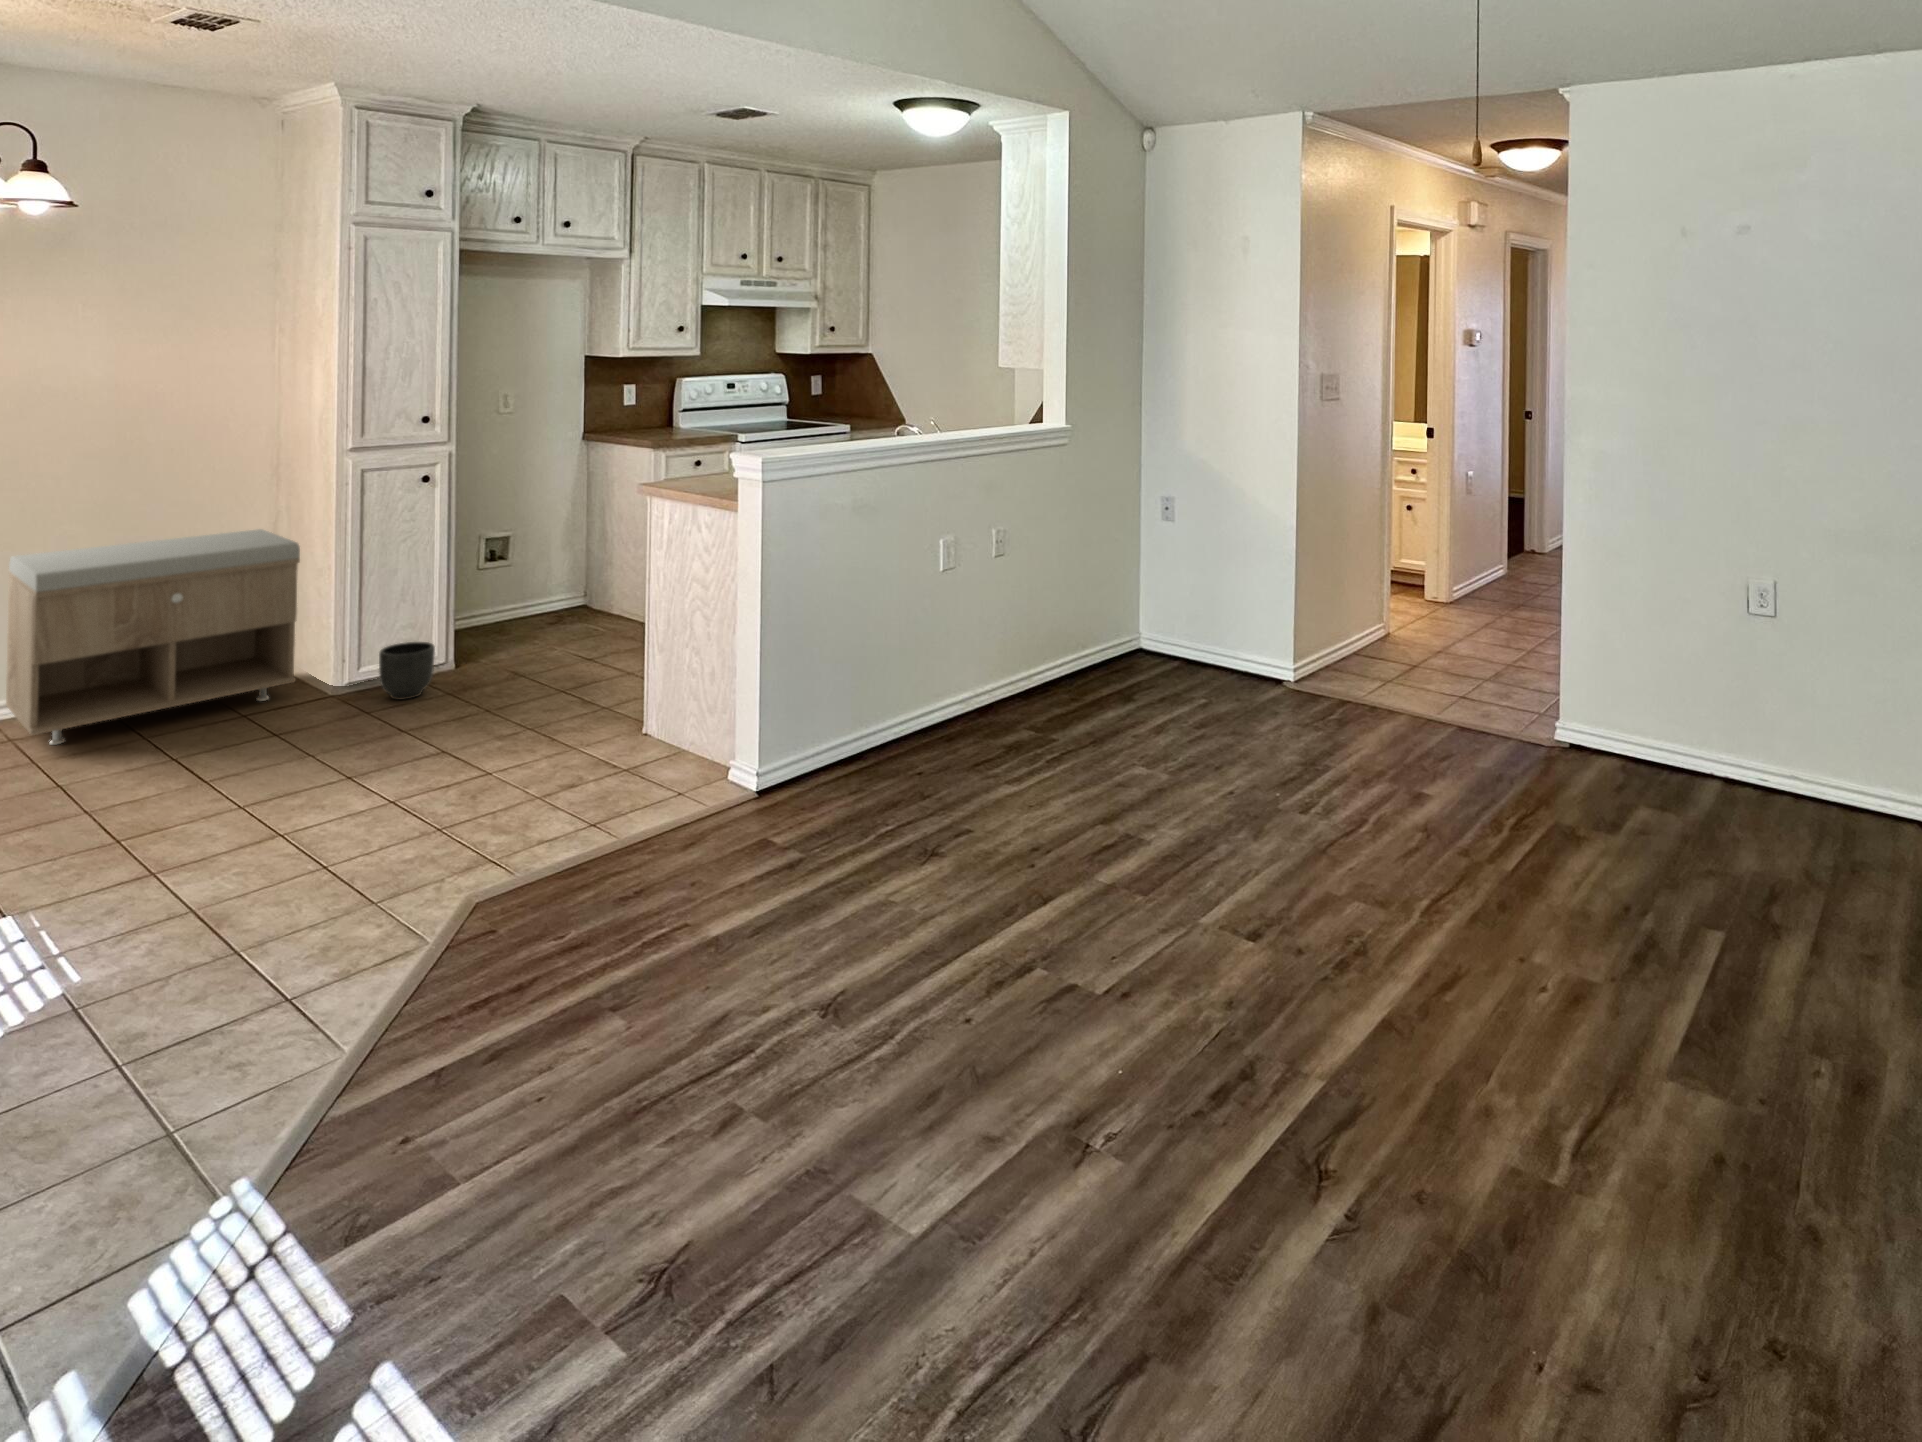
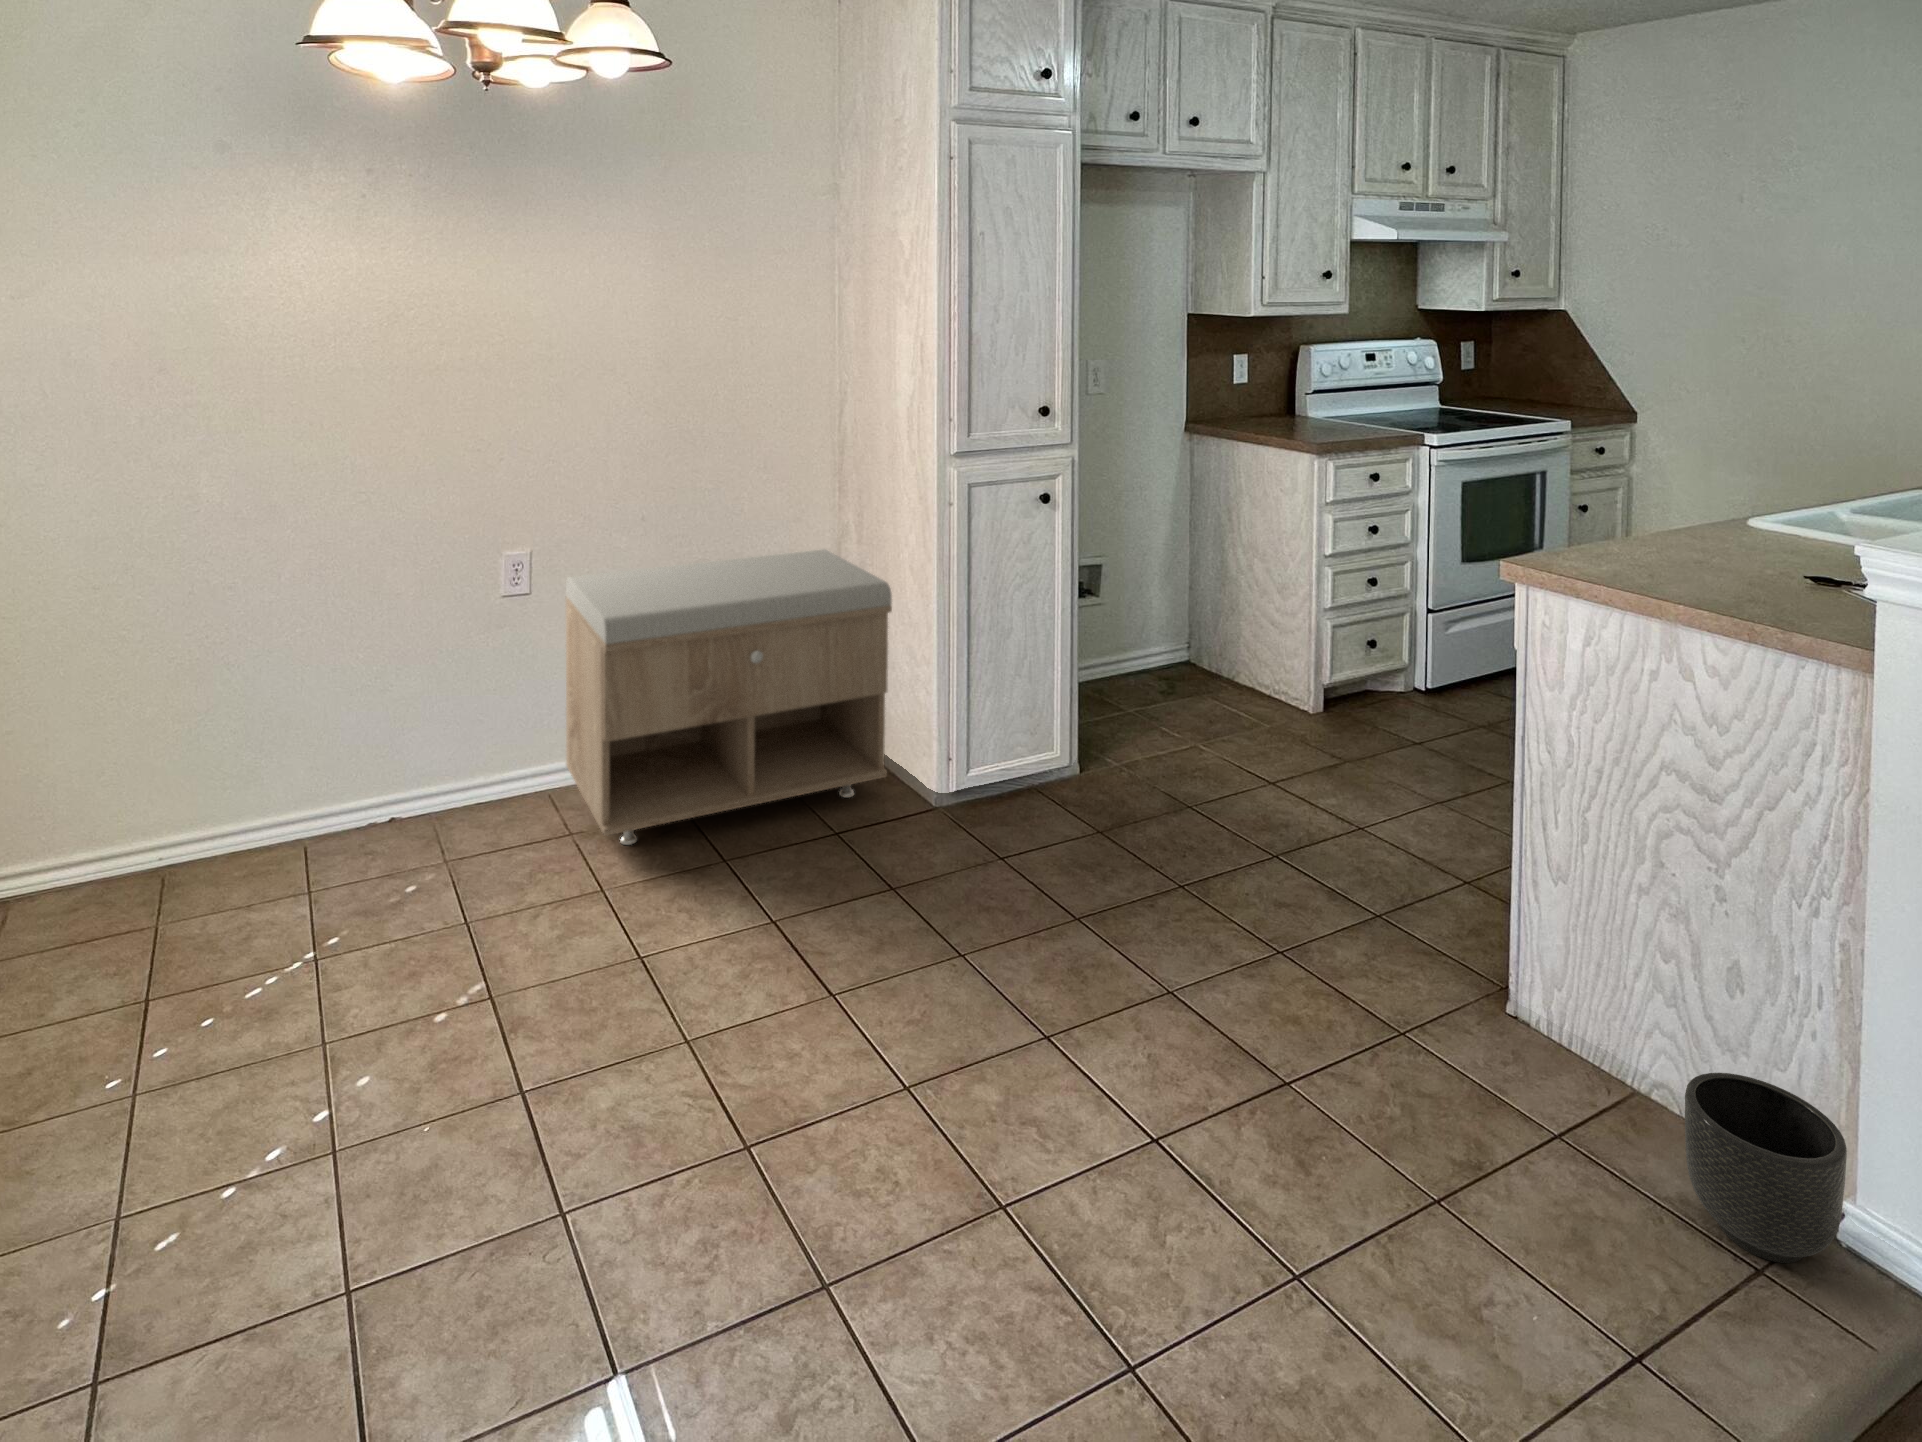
planter: present [379,642,435,700] -> present [1685,1073,1847,1263]

